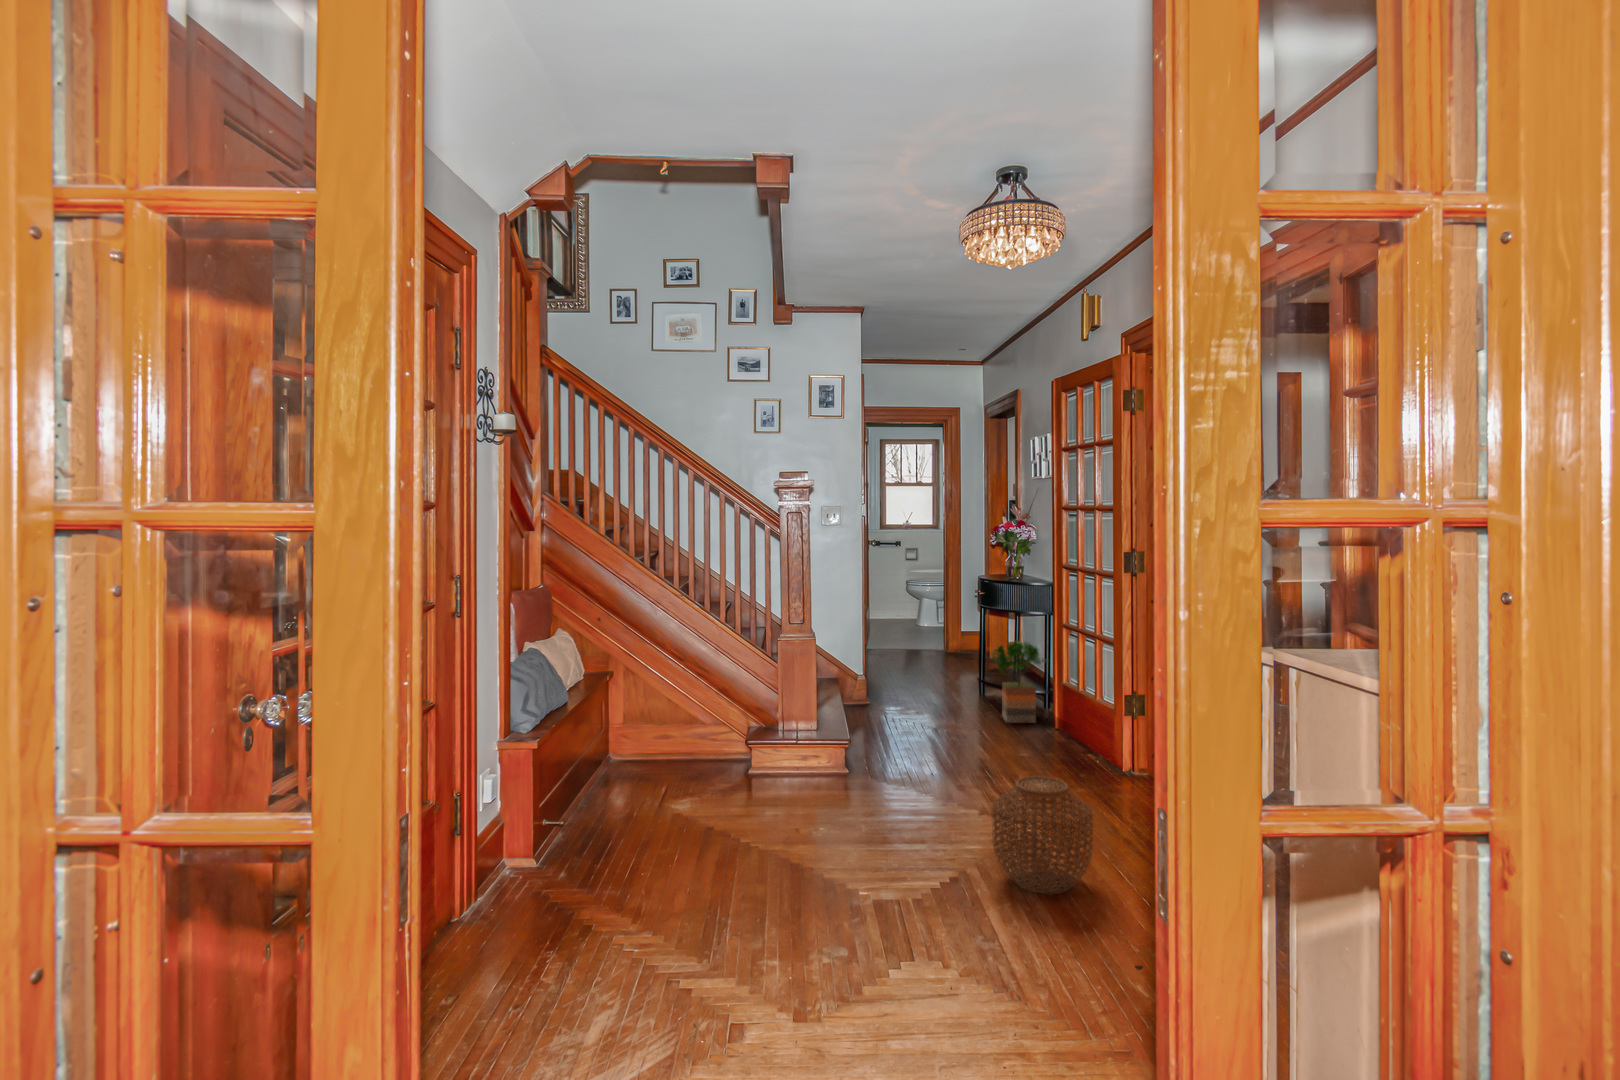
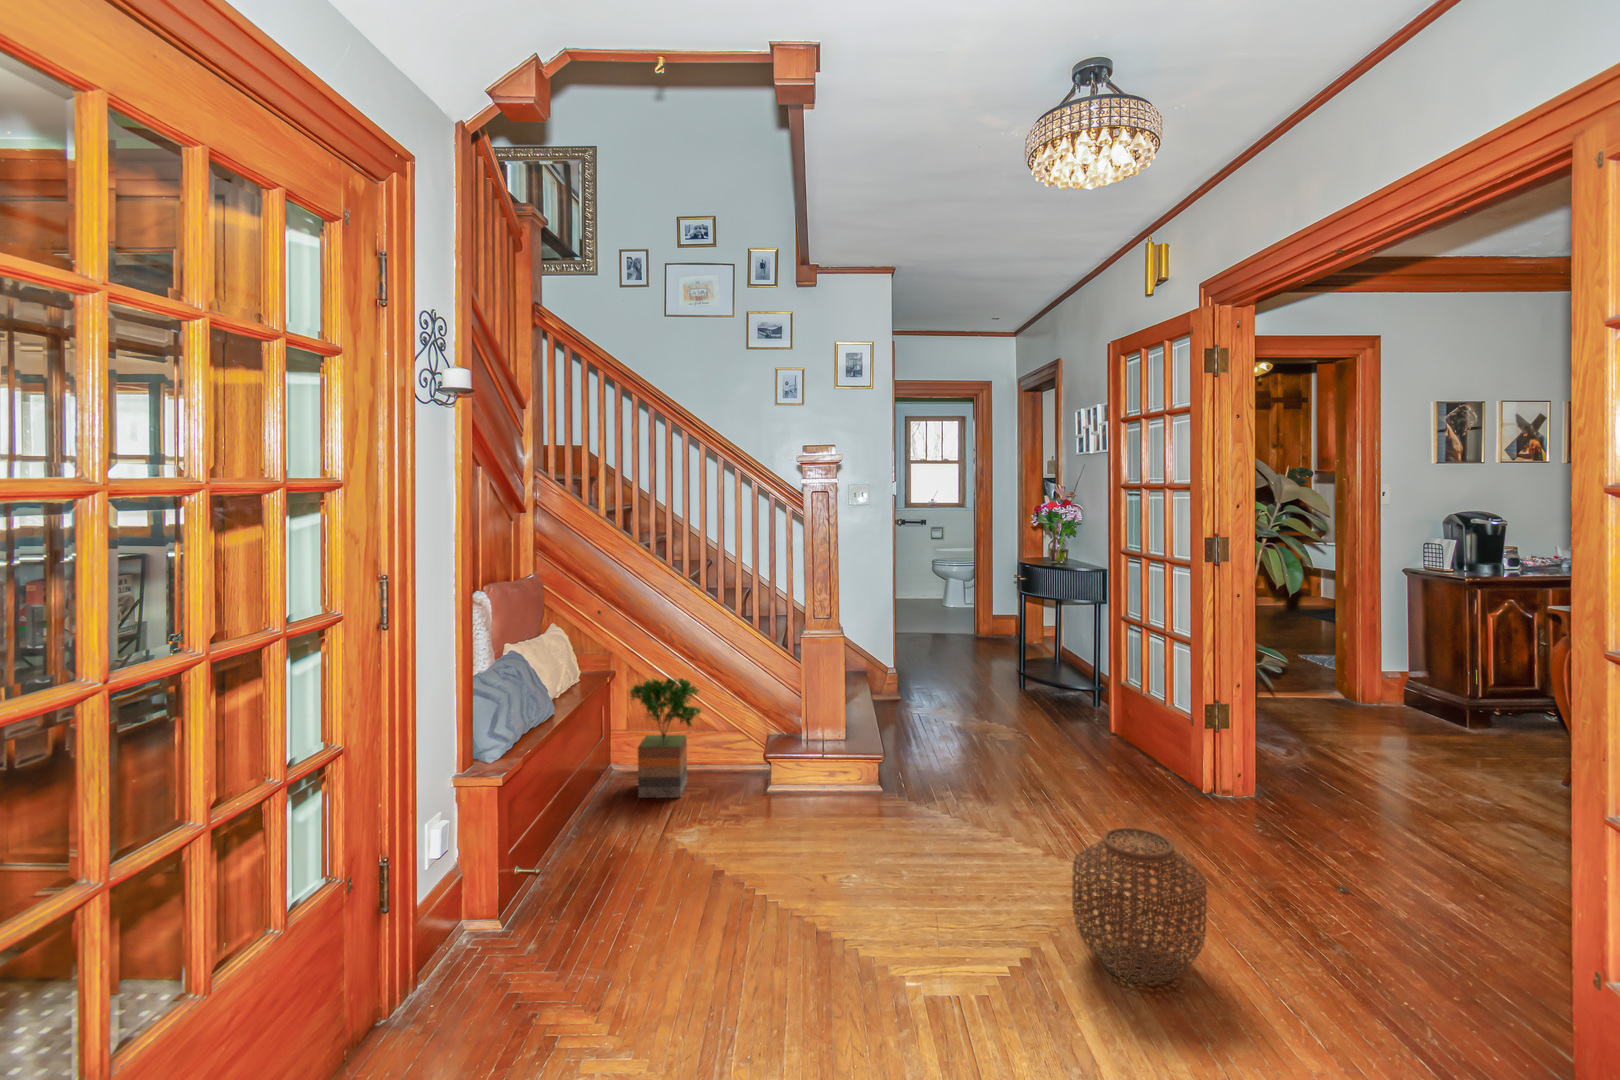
potted tree: present [991,641,1048,723] -> present [629,678,701,798]

